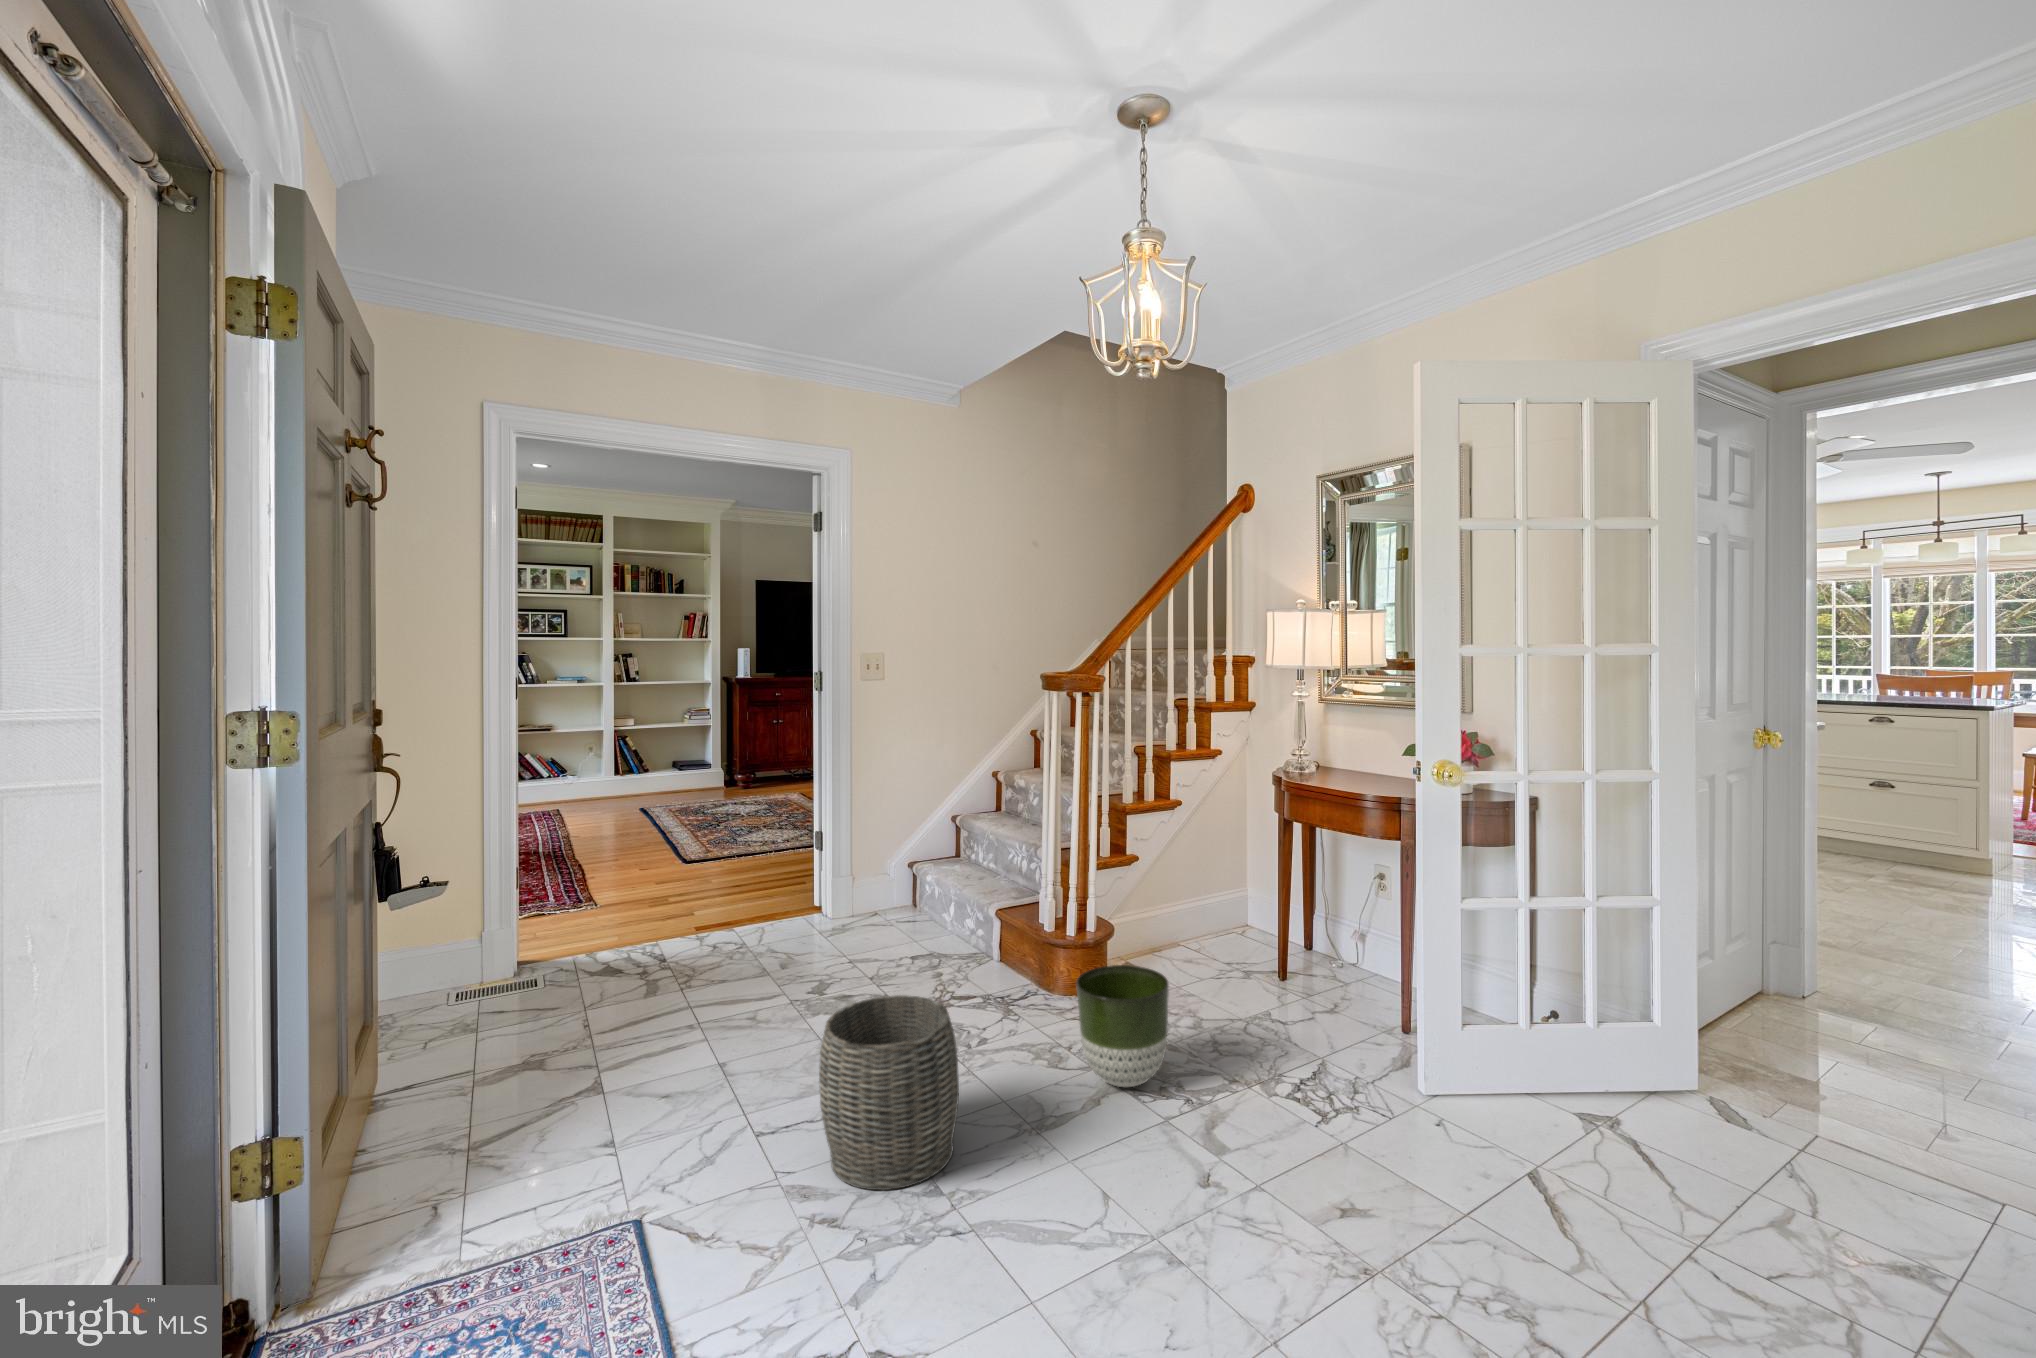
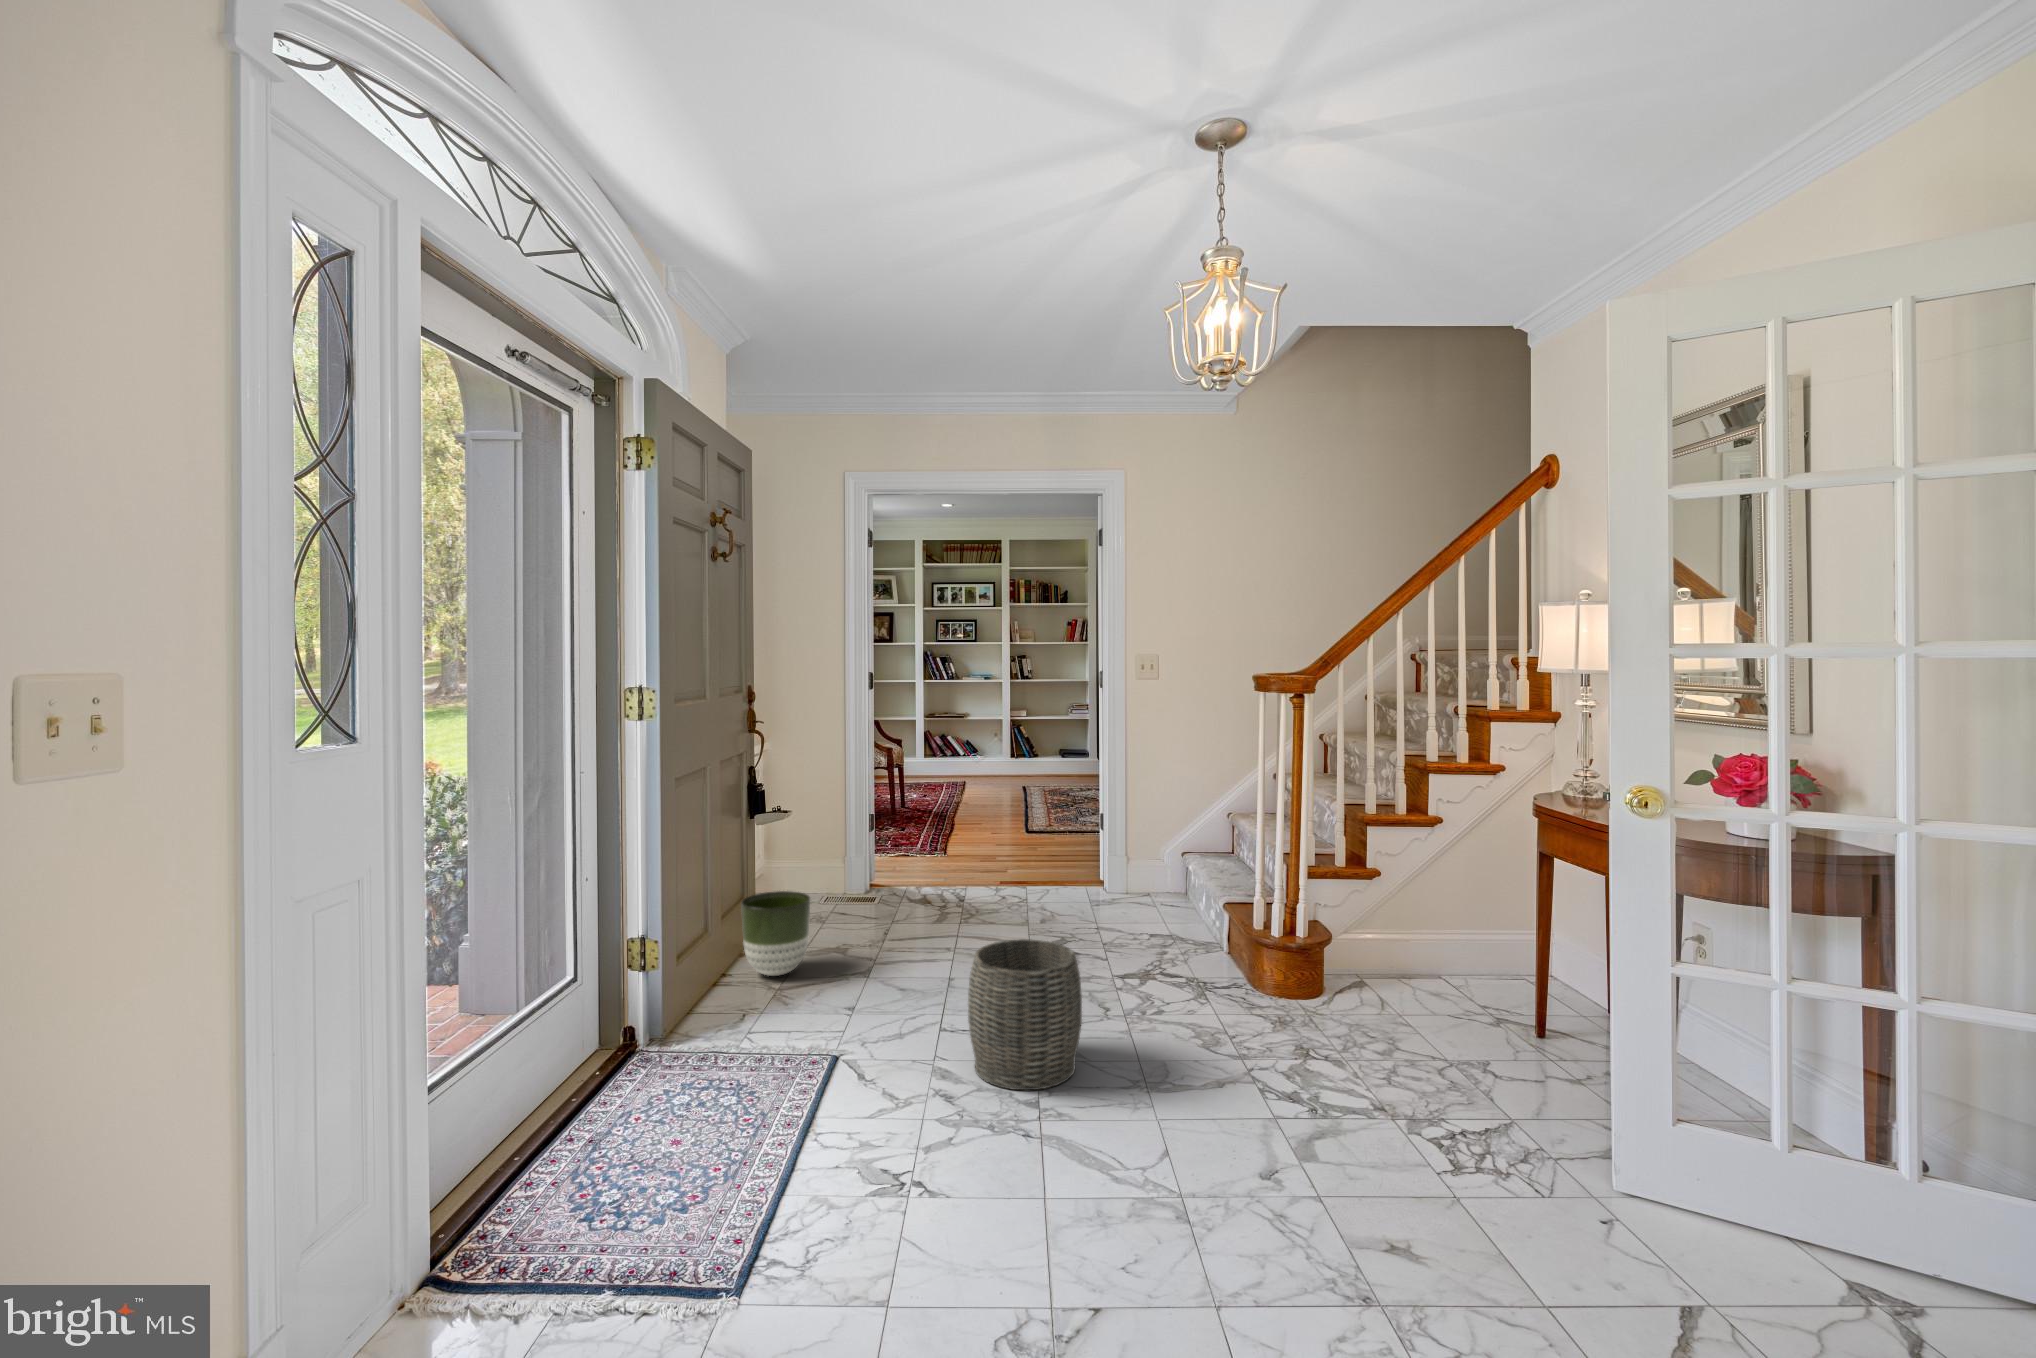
planter: present [1076,965,1169,1087] -> present [741,891,810,976]

